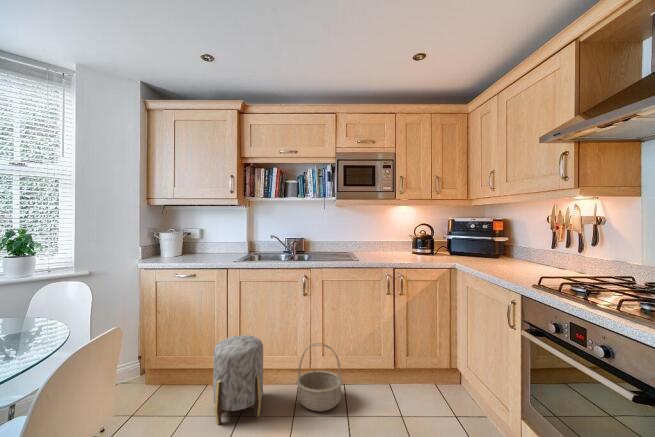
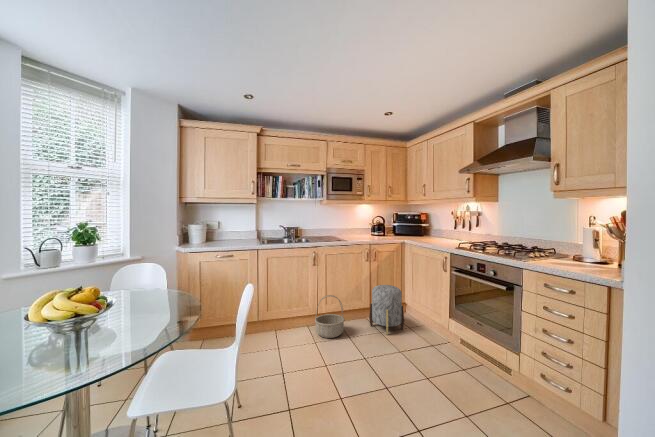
stool: present [213,335,263,424] -> present [369,285,404,335]

